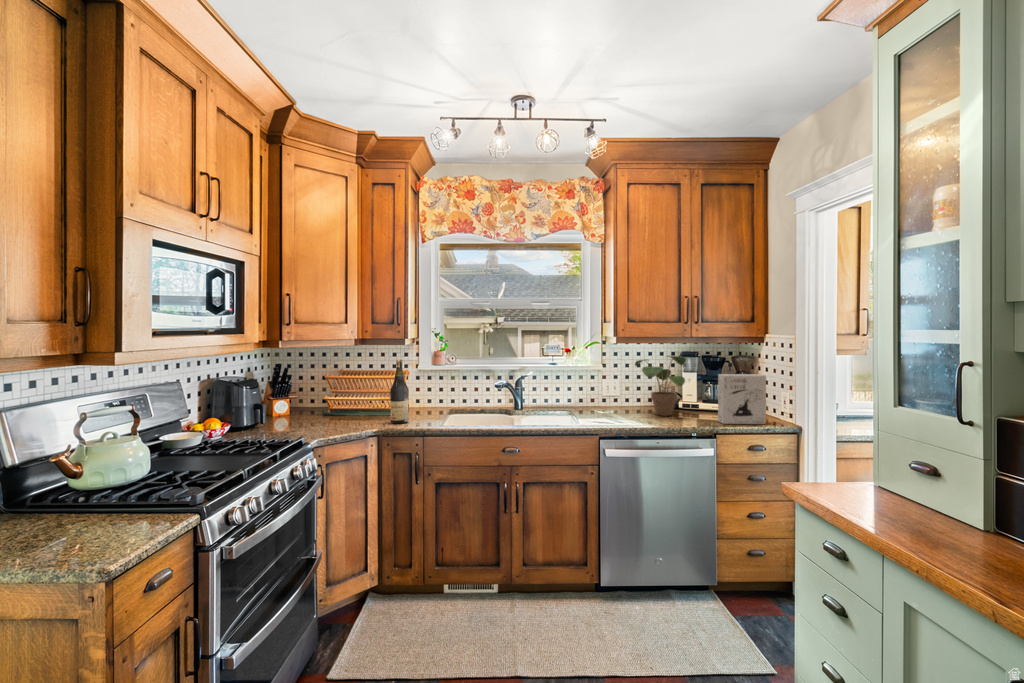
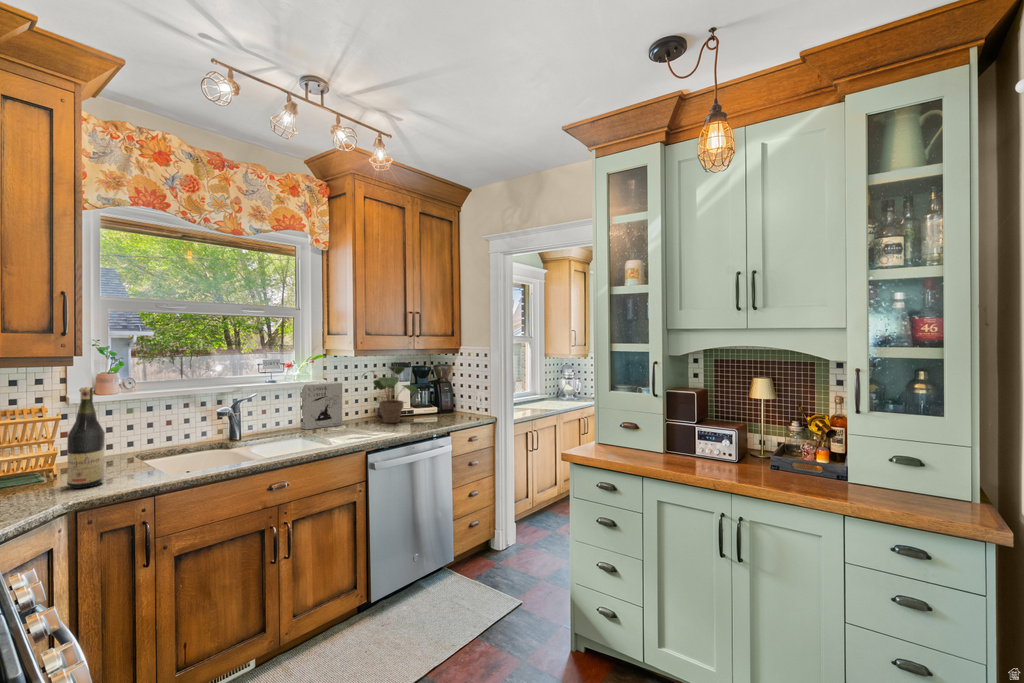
cereal box: present [718,374,766,424] -> present [300,382,342,429]

